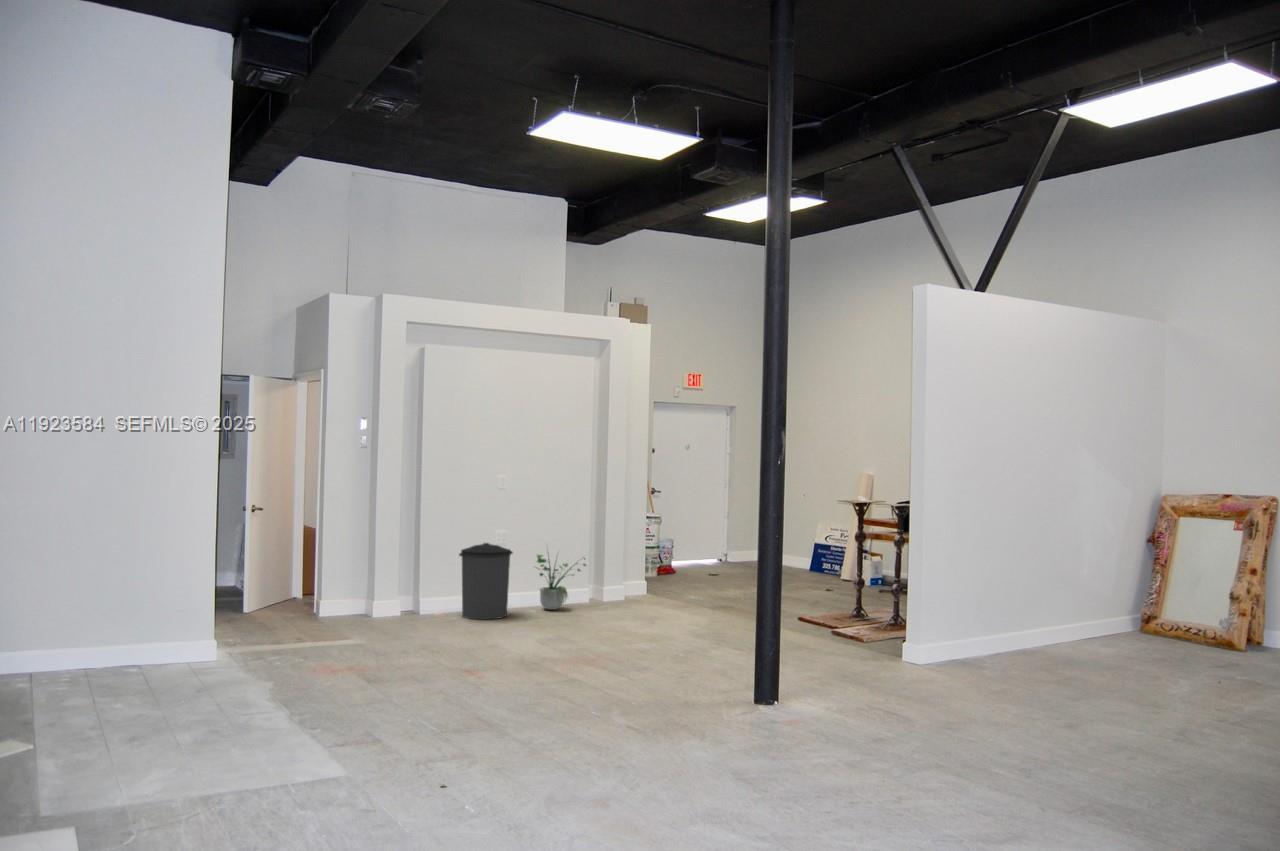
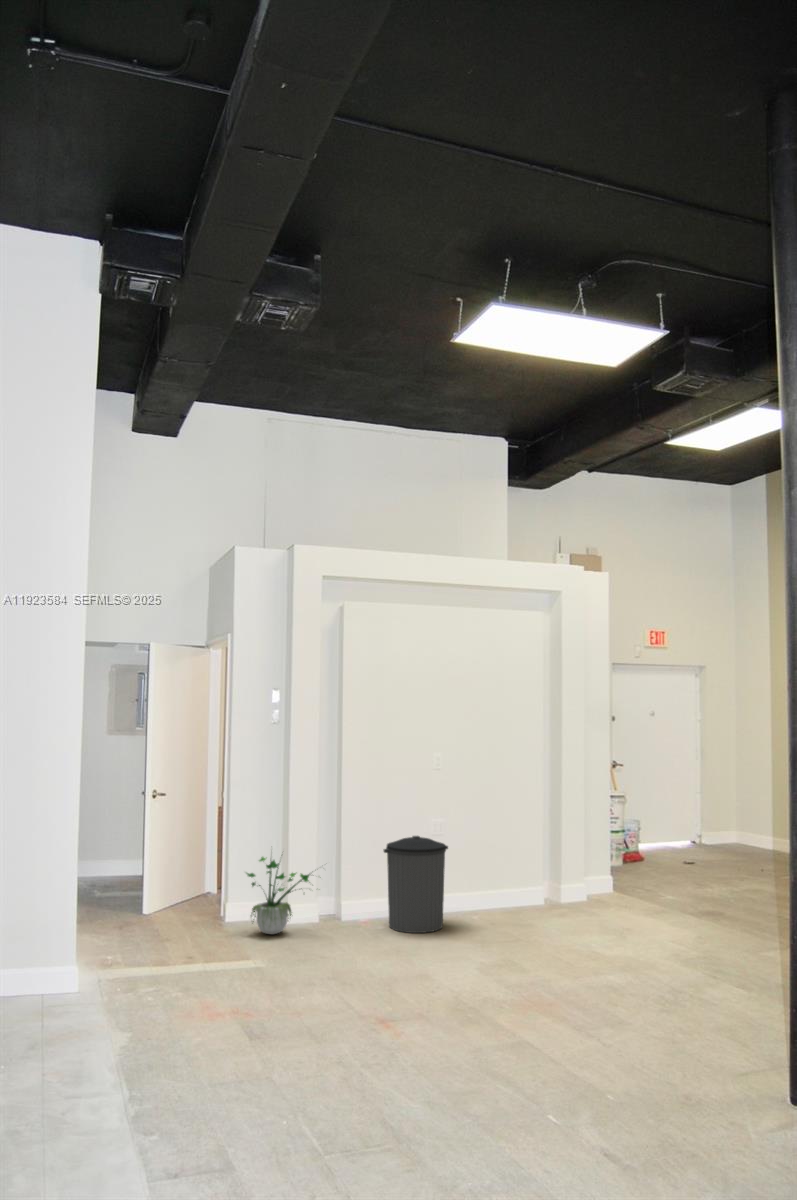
potted plant: present [537,555,586,610] -> present [247,857,310,934]

